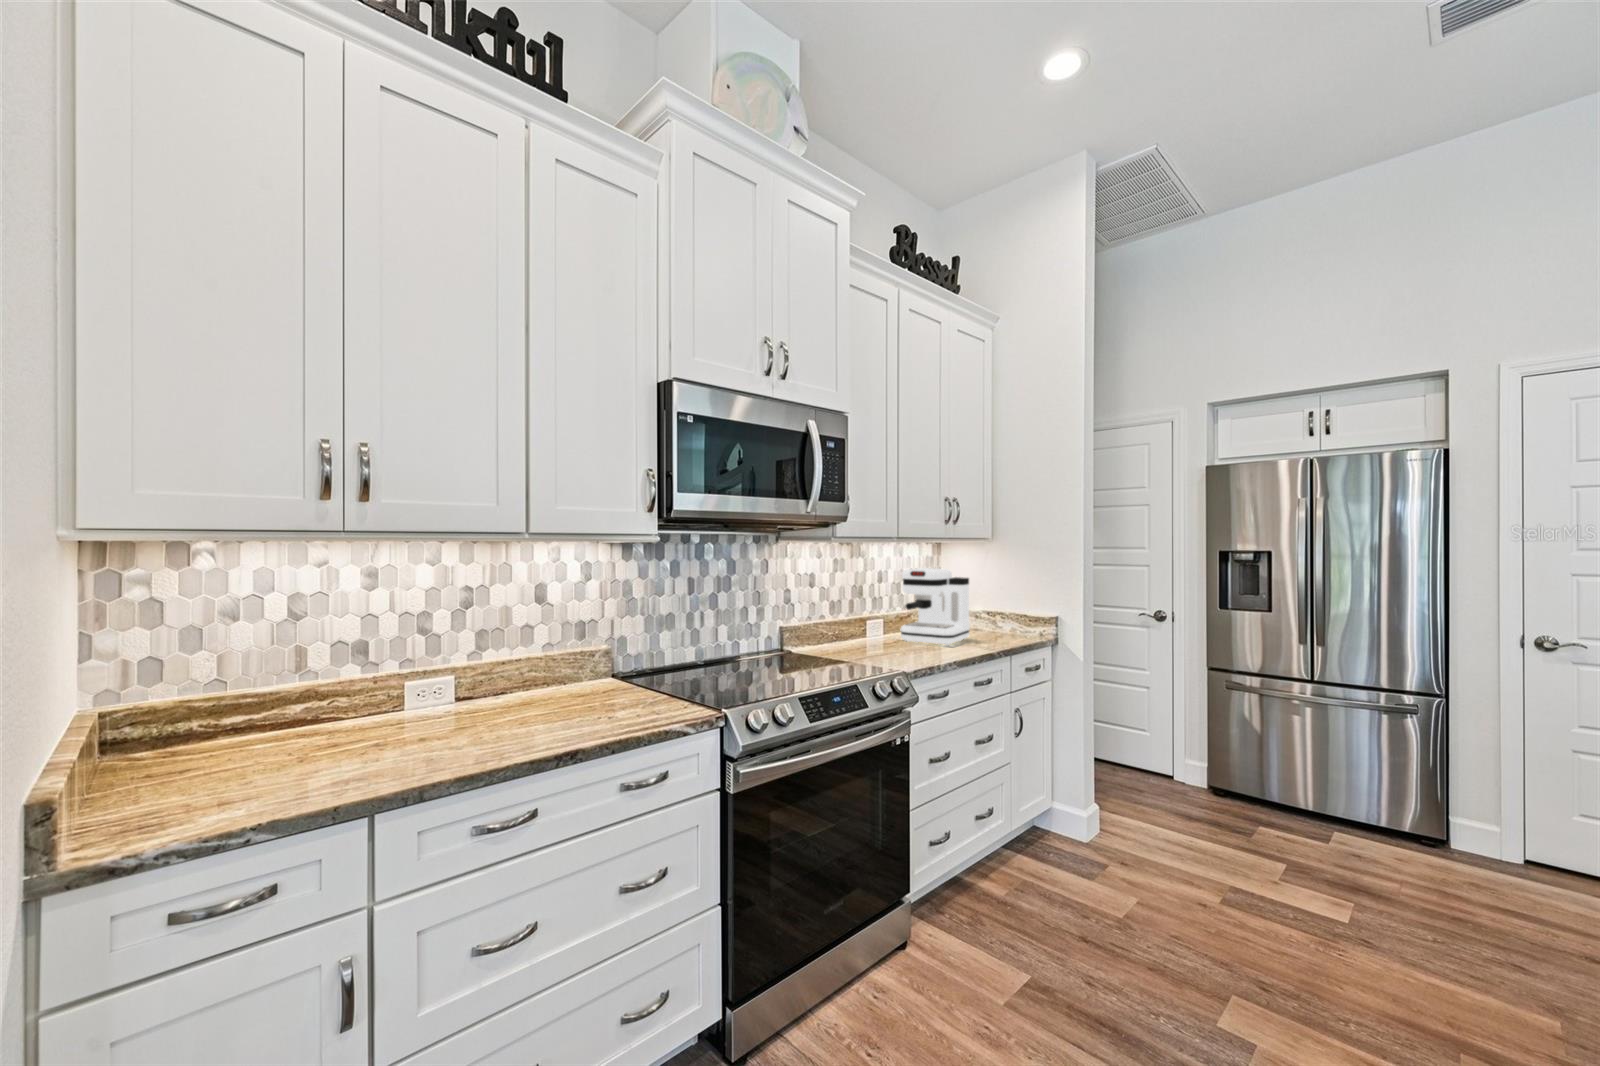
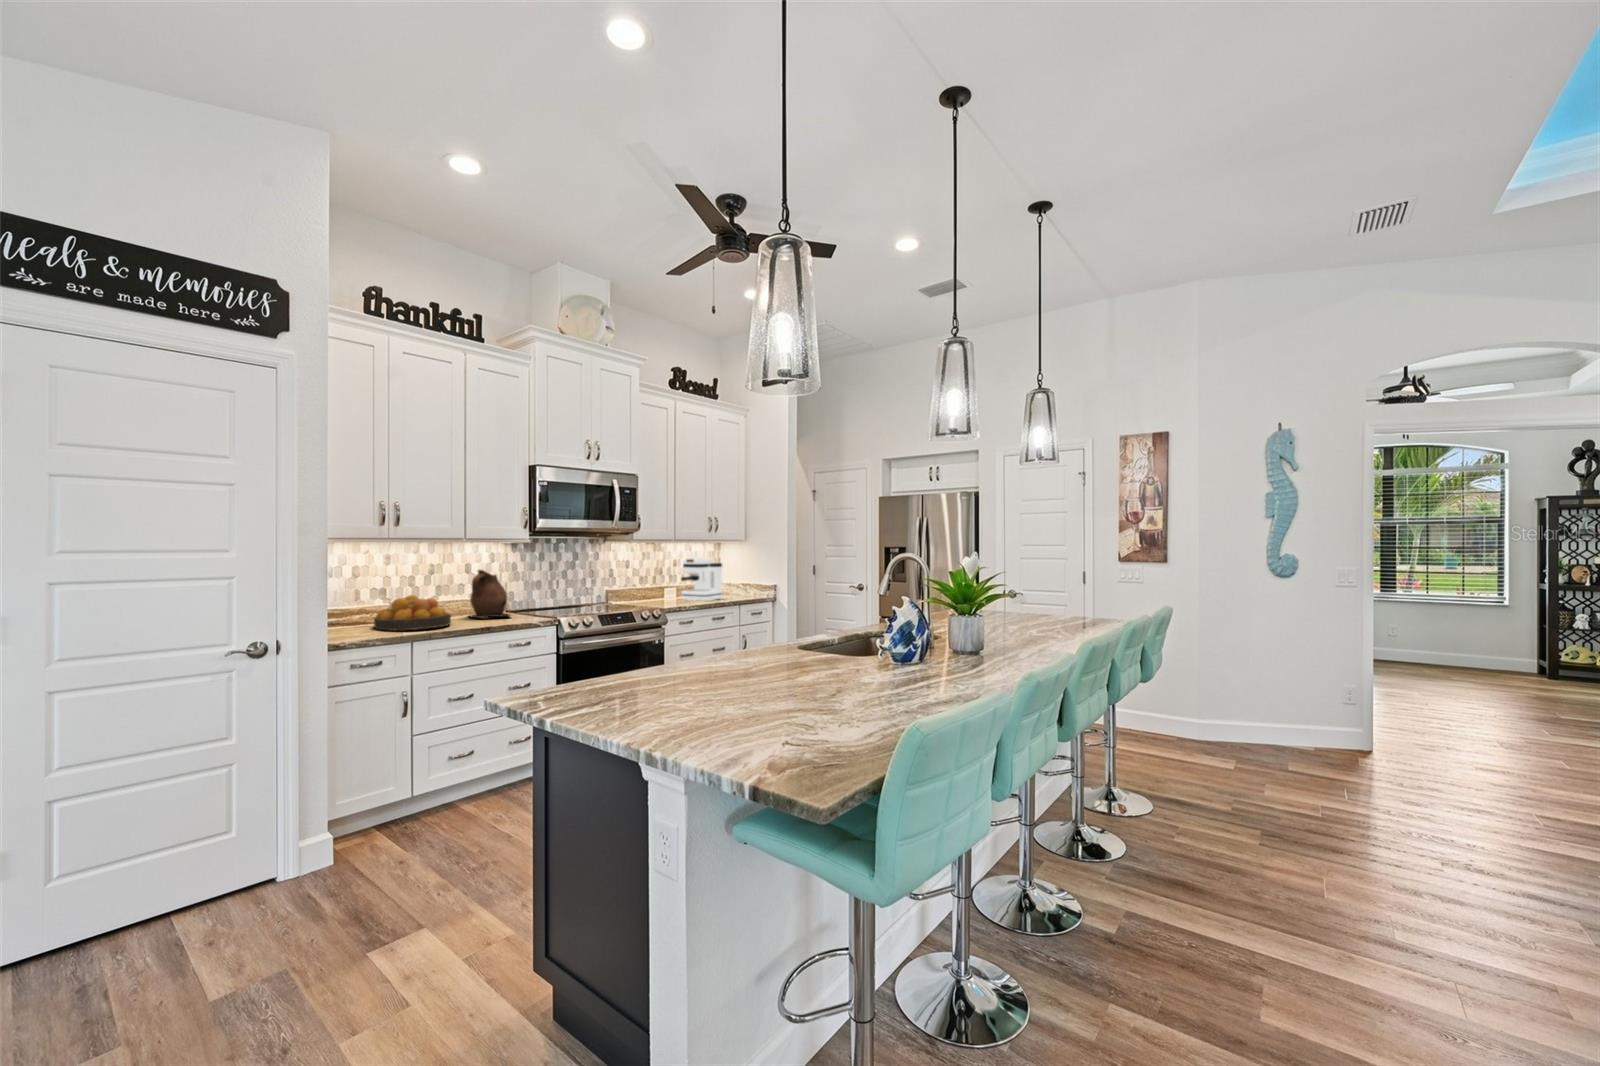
ceramic pitcher: none [532,599,626,708] -> present [470,570,510,618]
fruit bowl: none [302,664,490,770] -> present [374,595,451,631]

